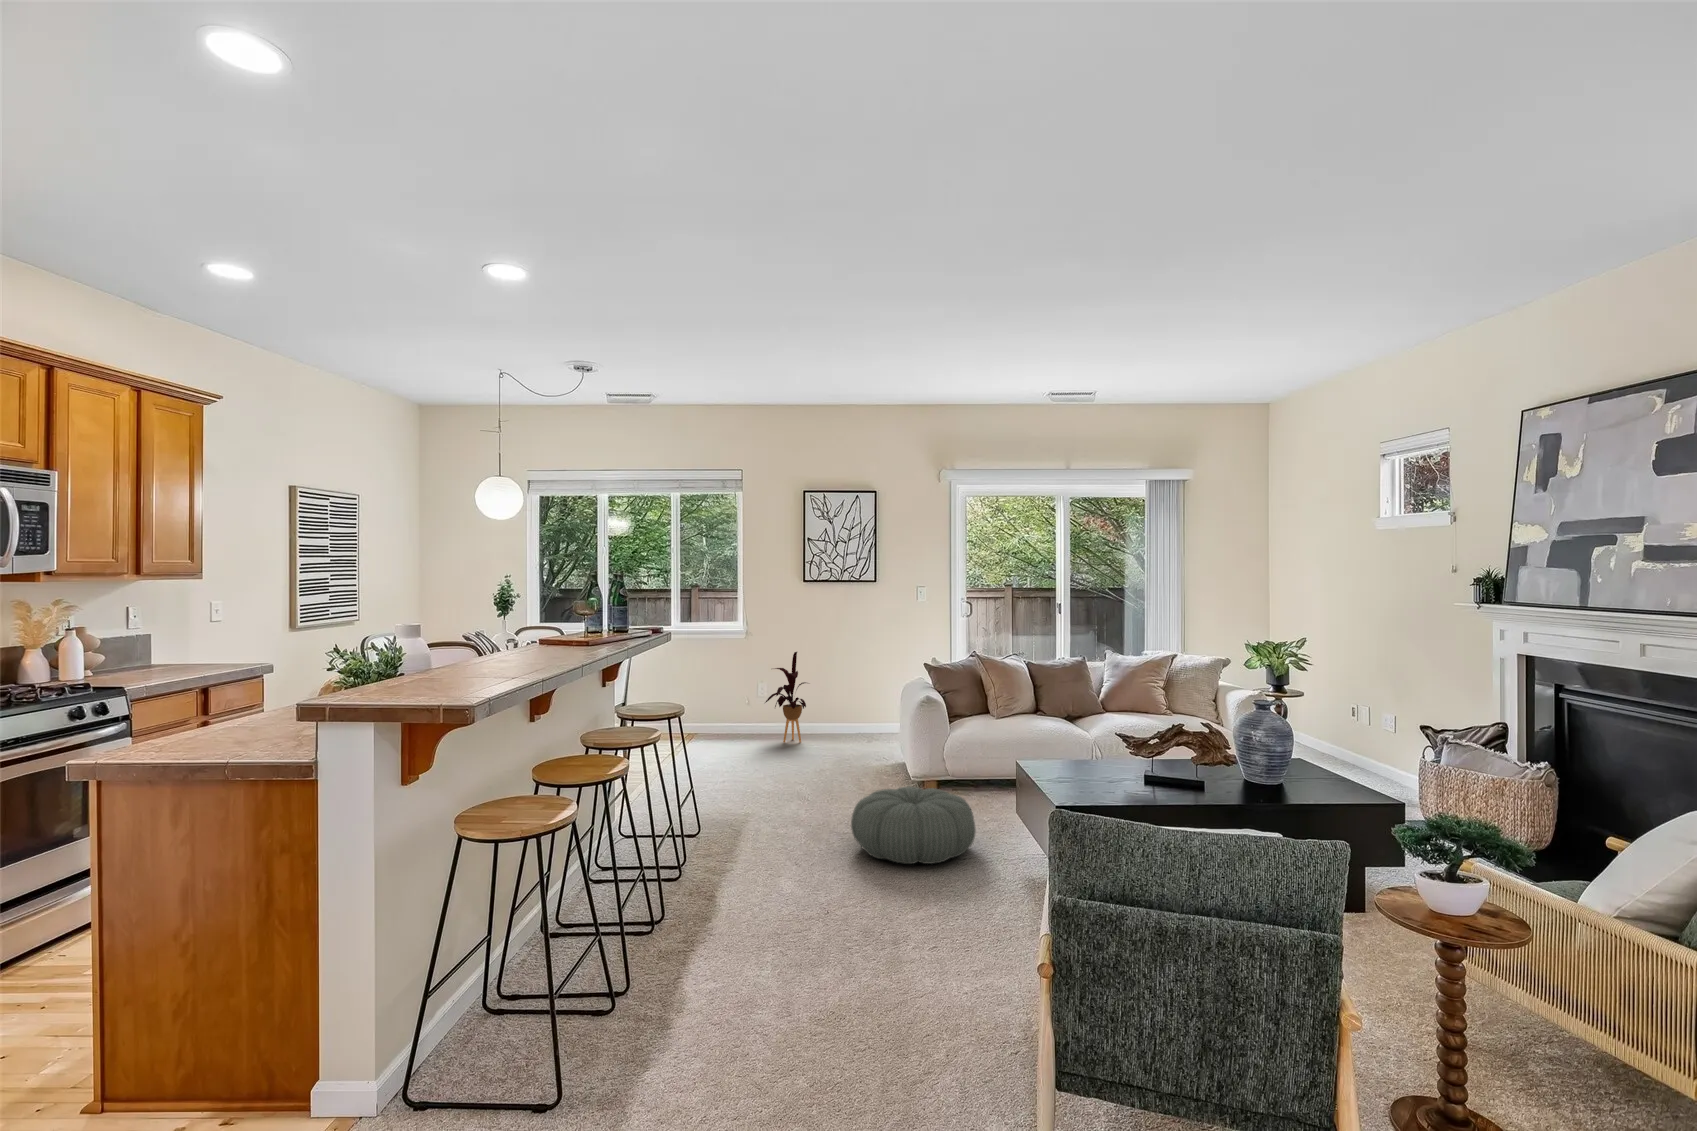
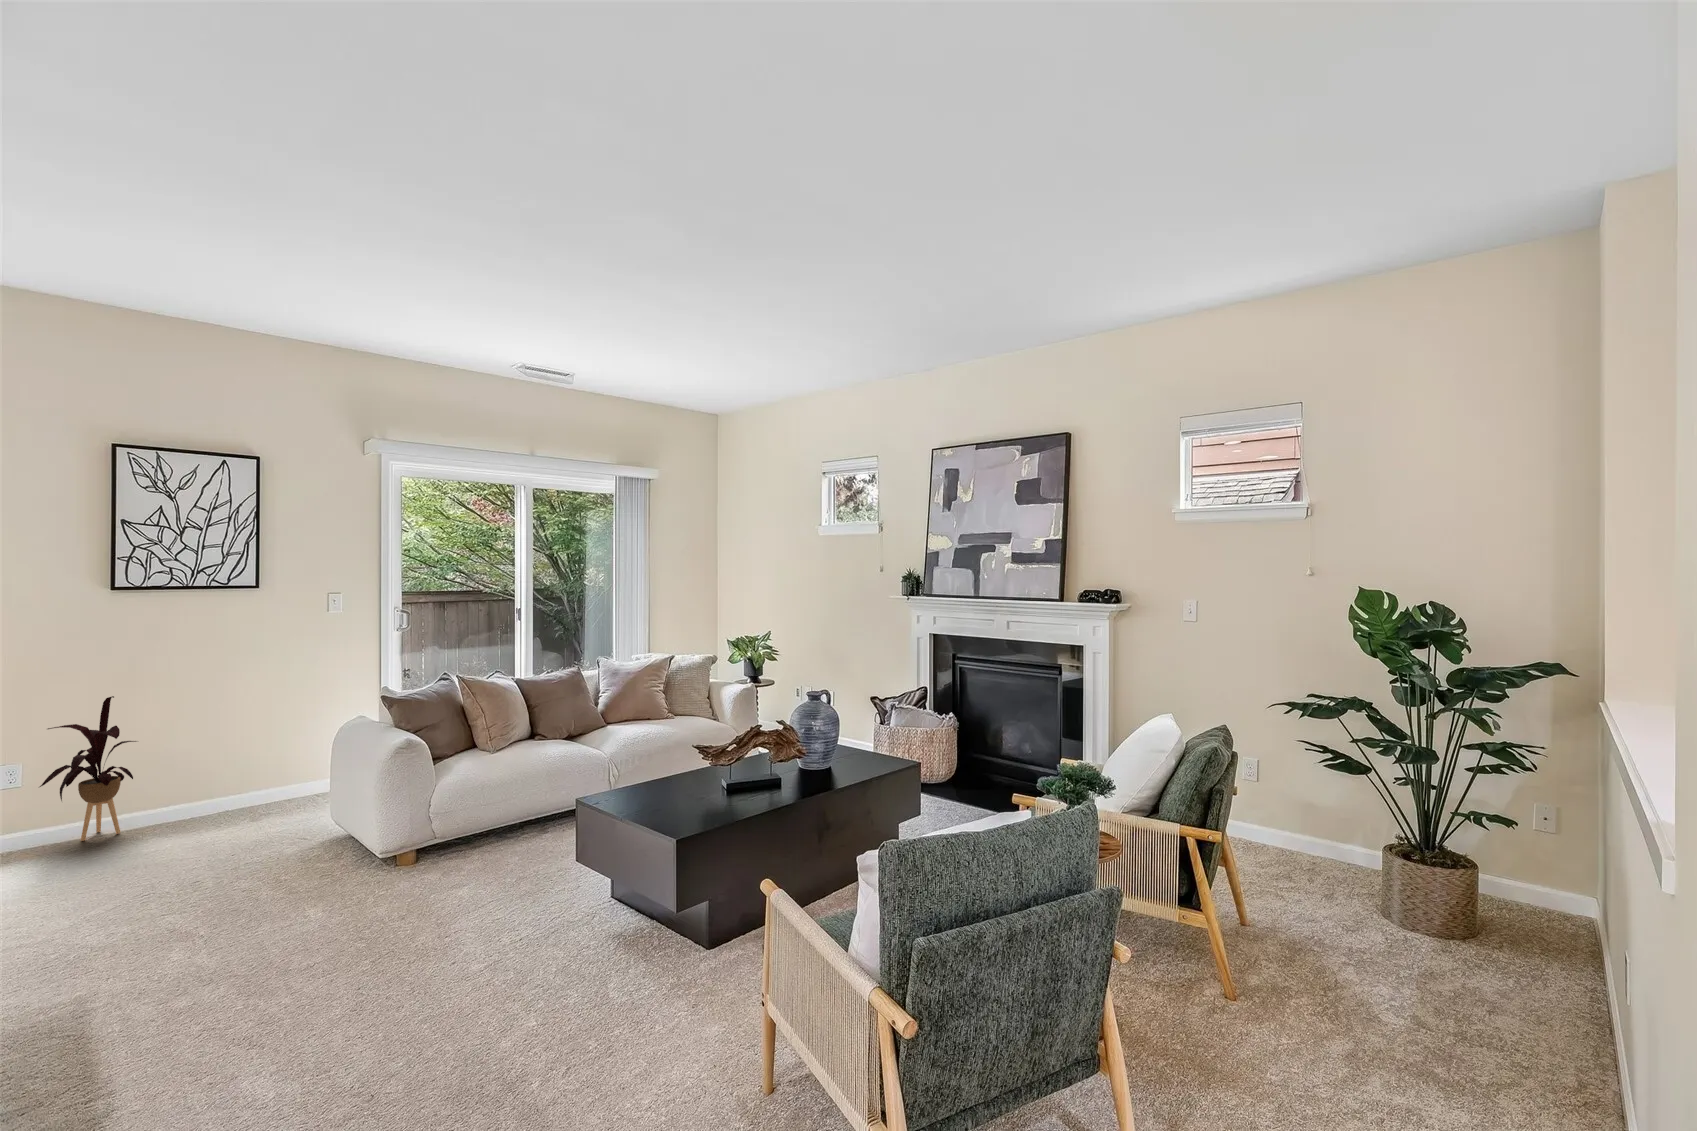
pouf: present [851,787,976,864] -> none [358,860,550,991]

